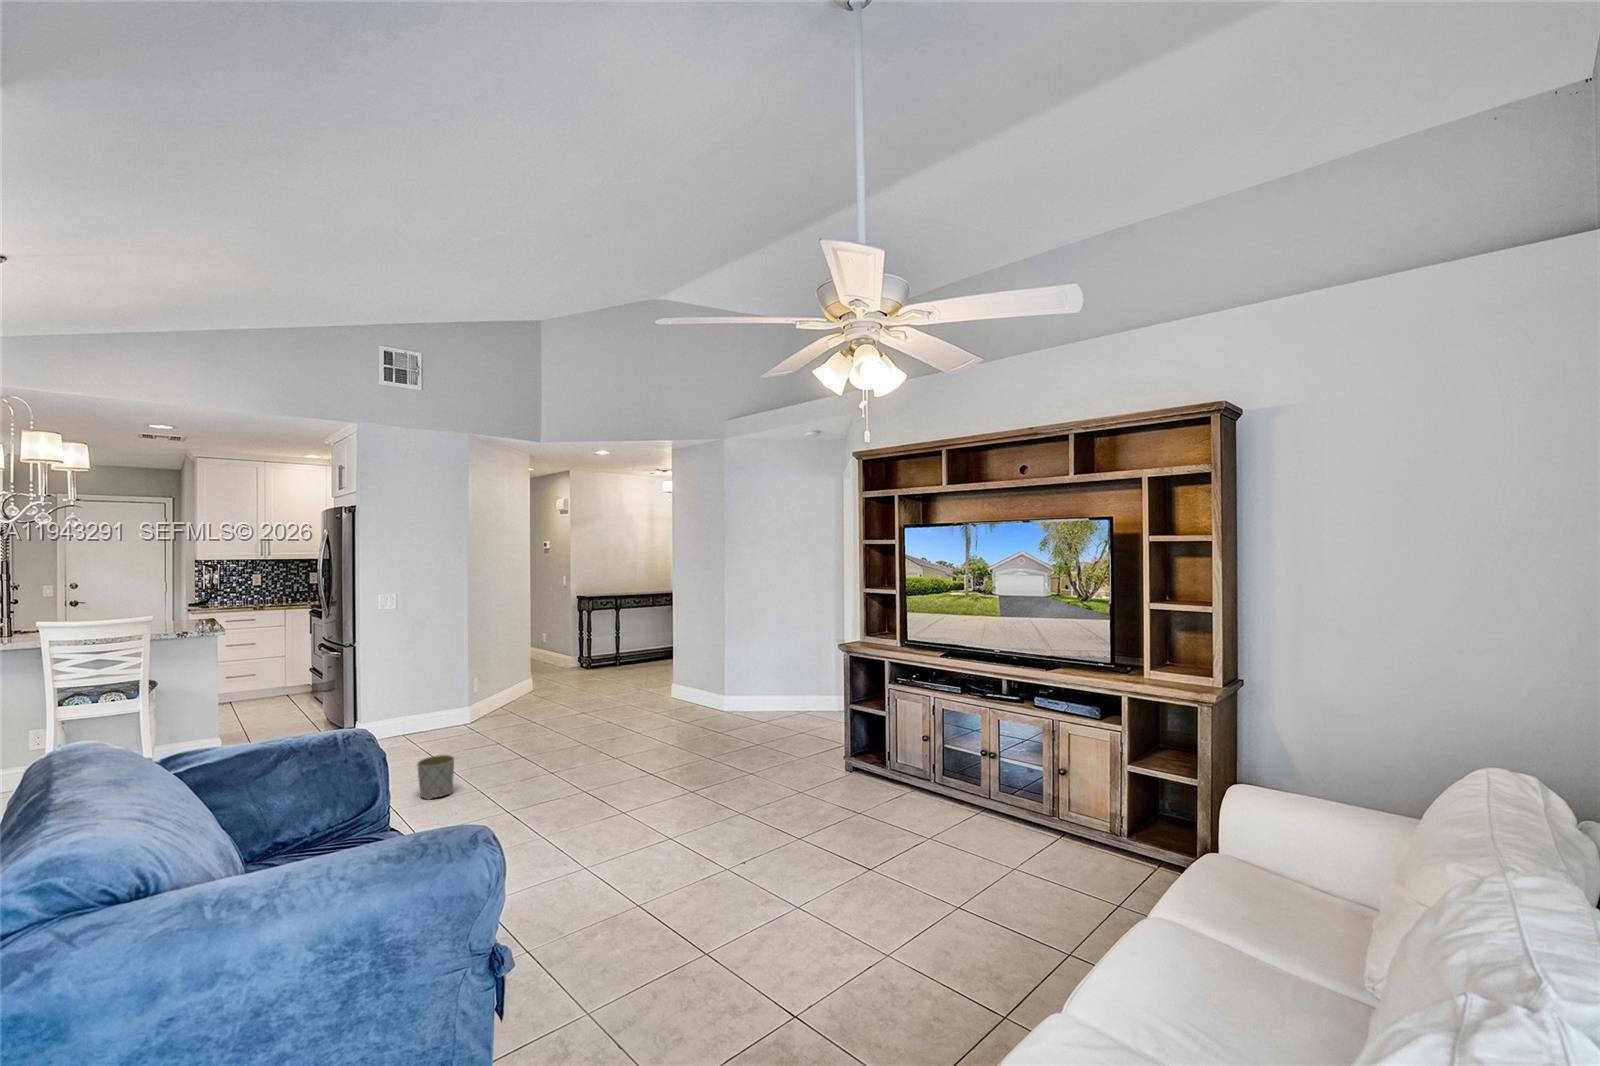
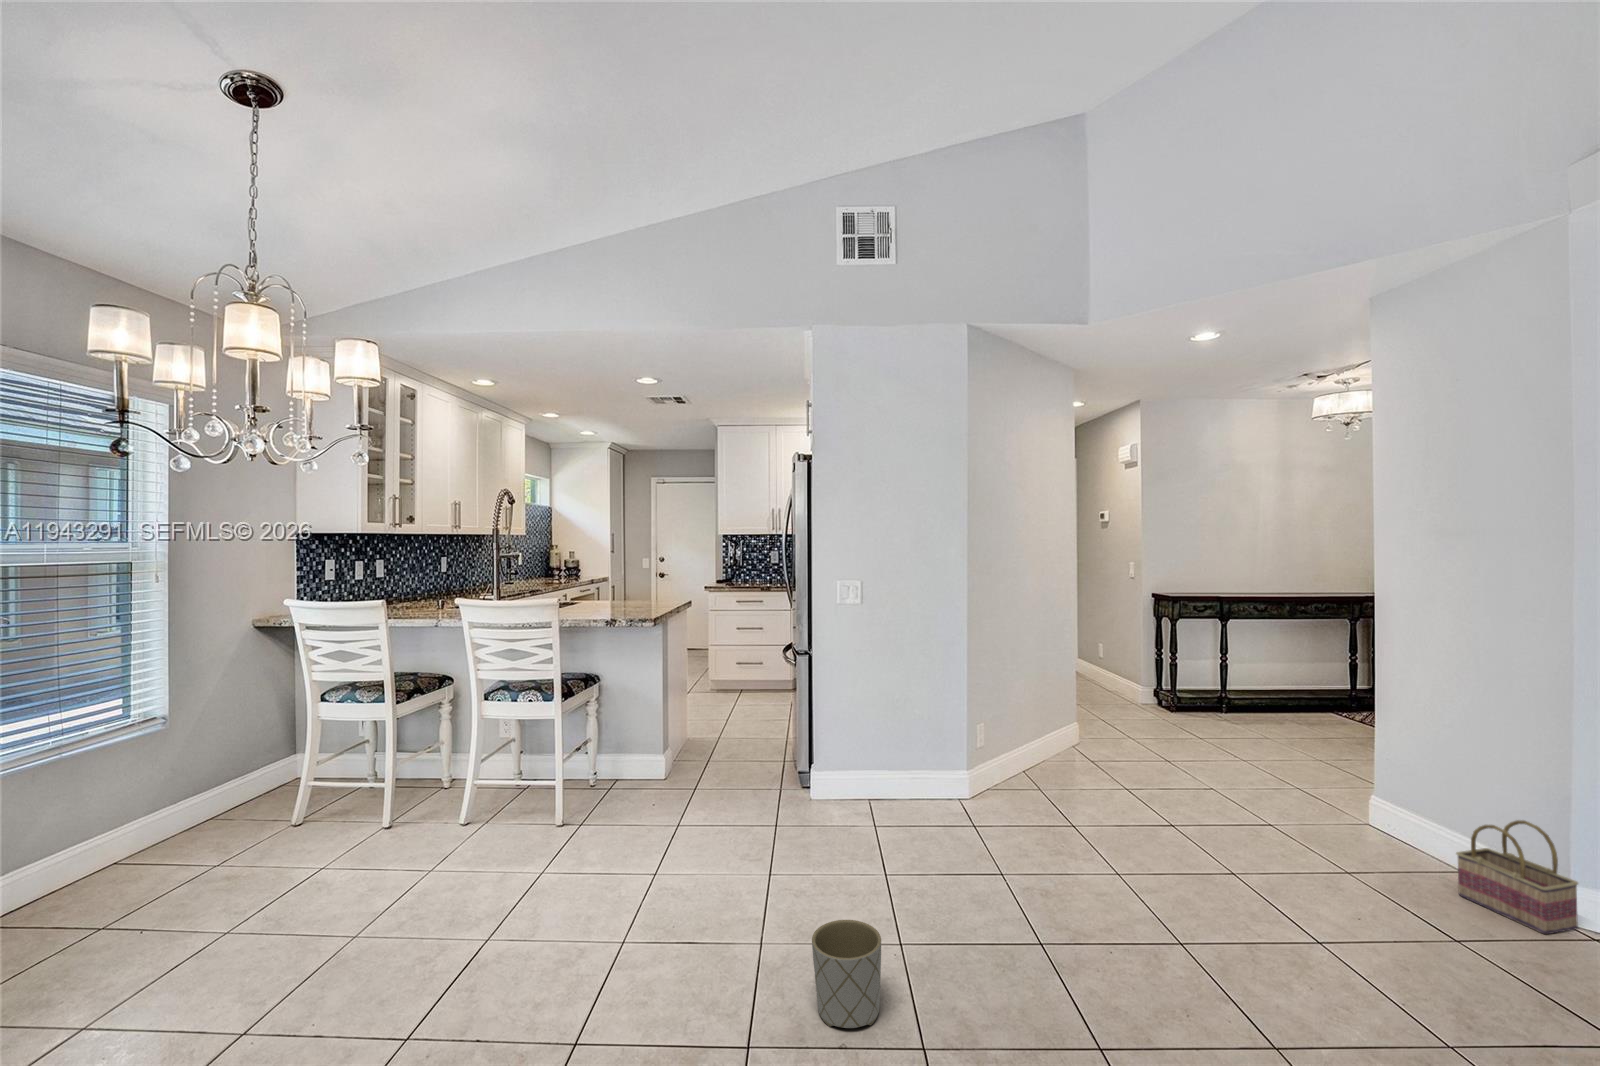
basket: none [694,677,728,717] -> present [1456,820,1578,934]

